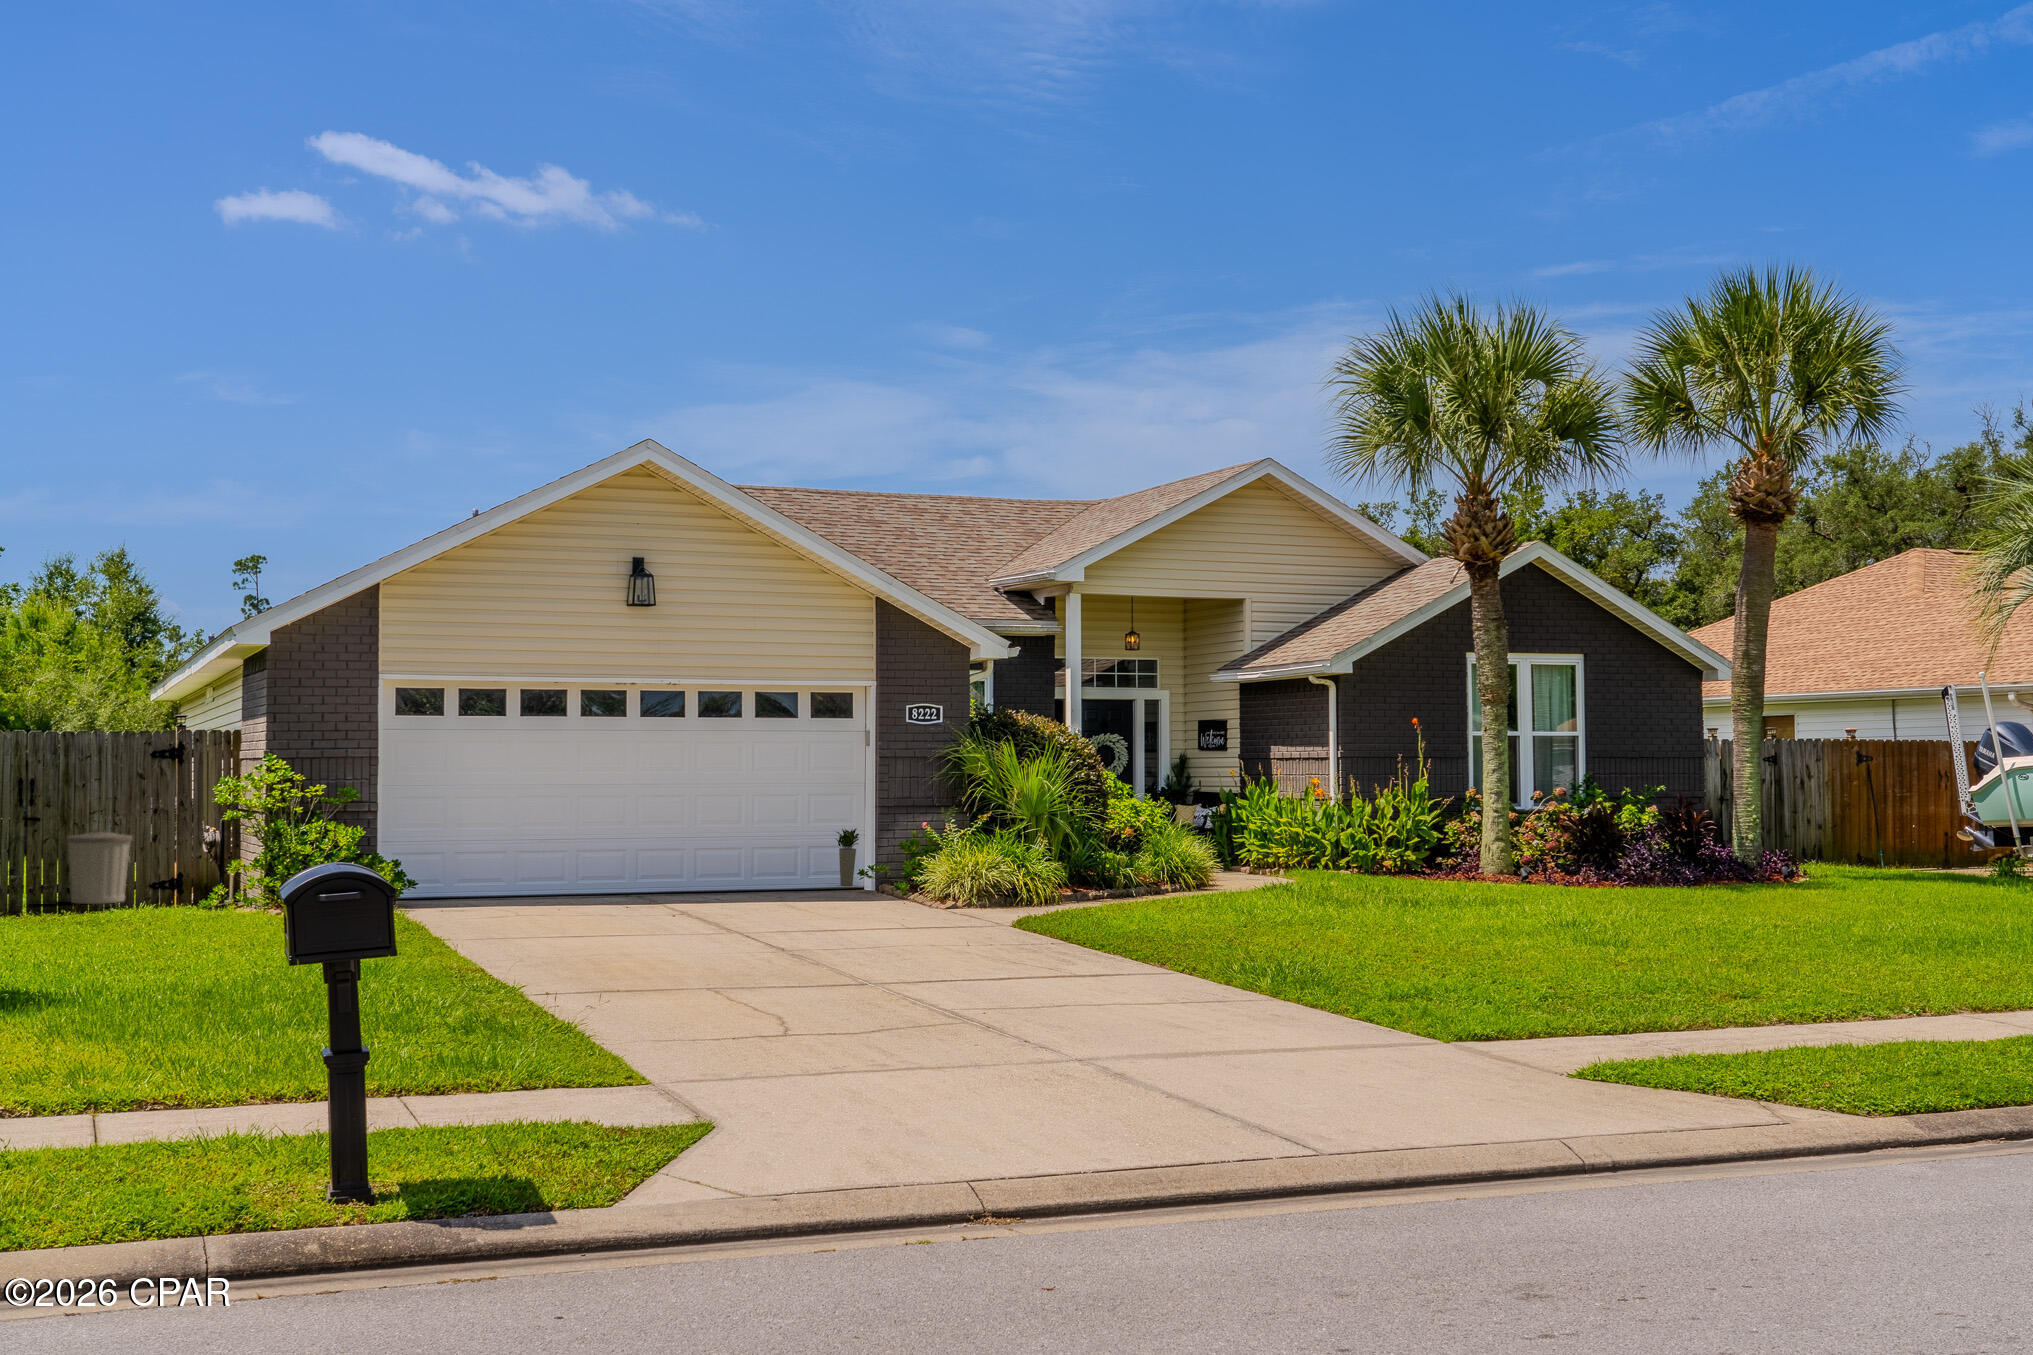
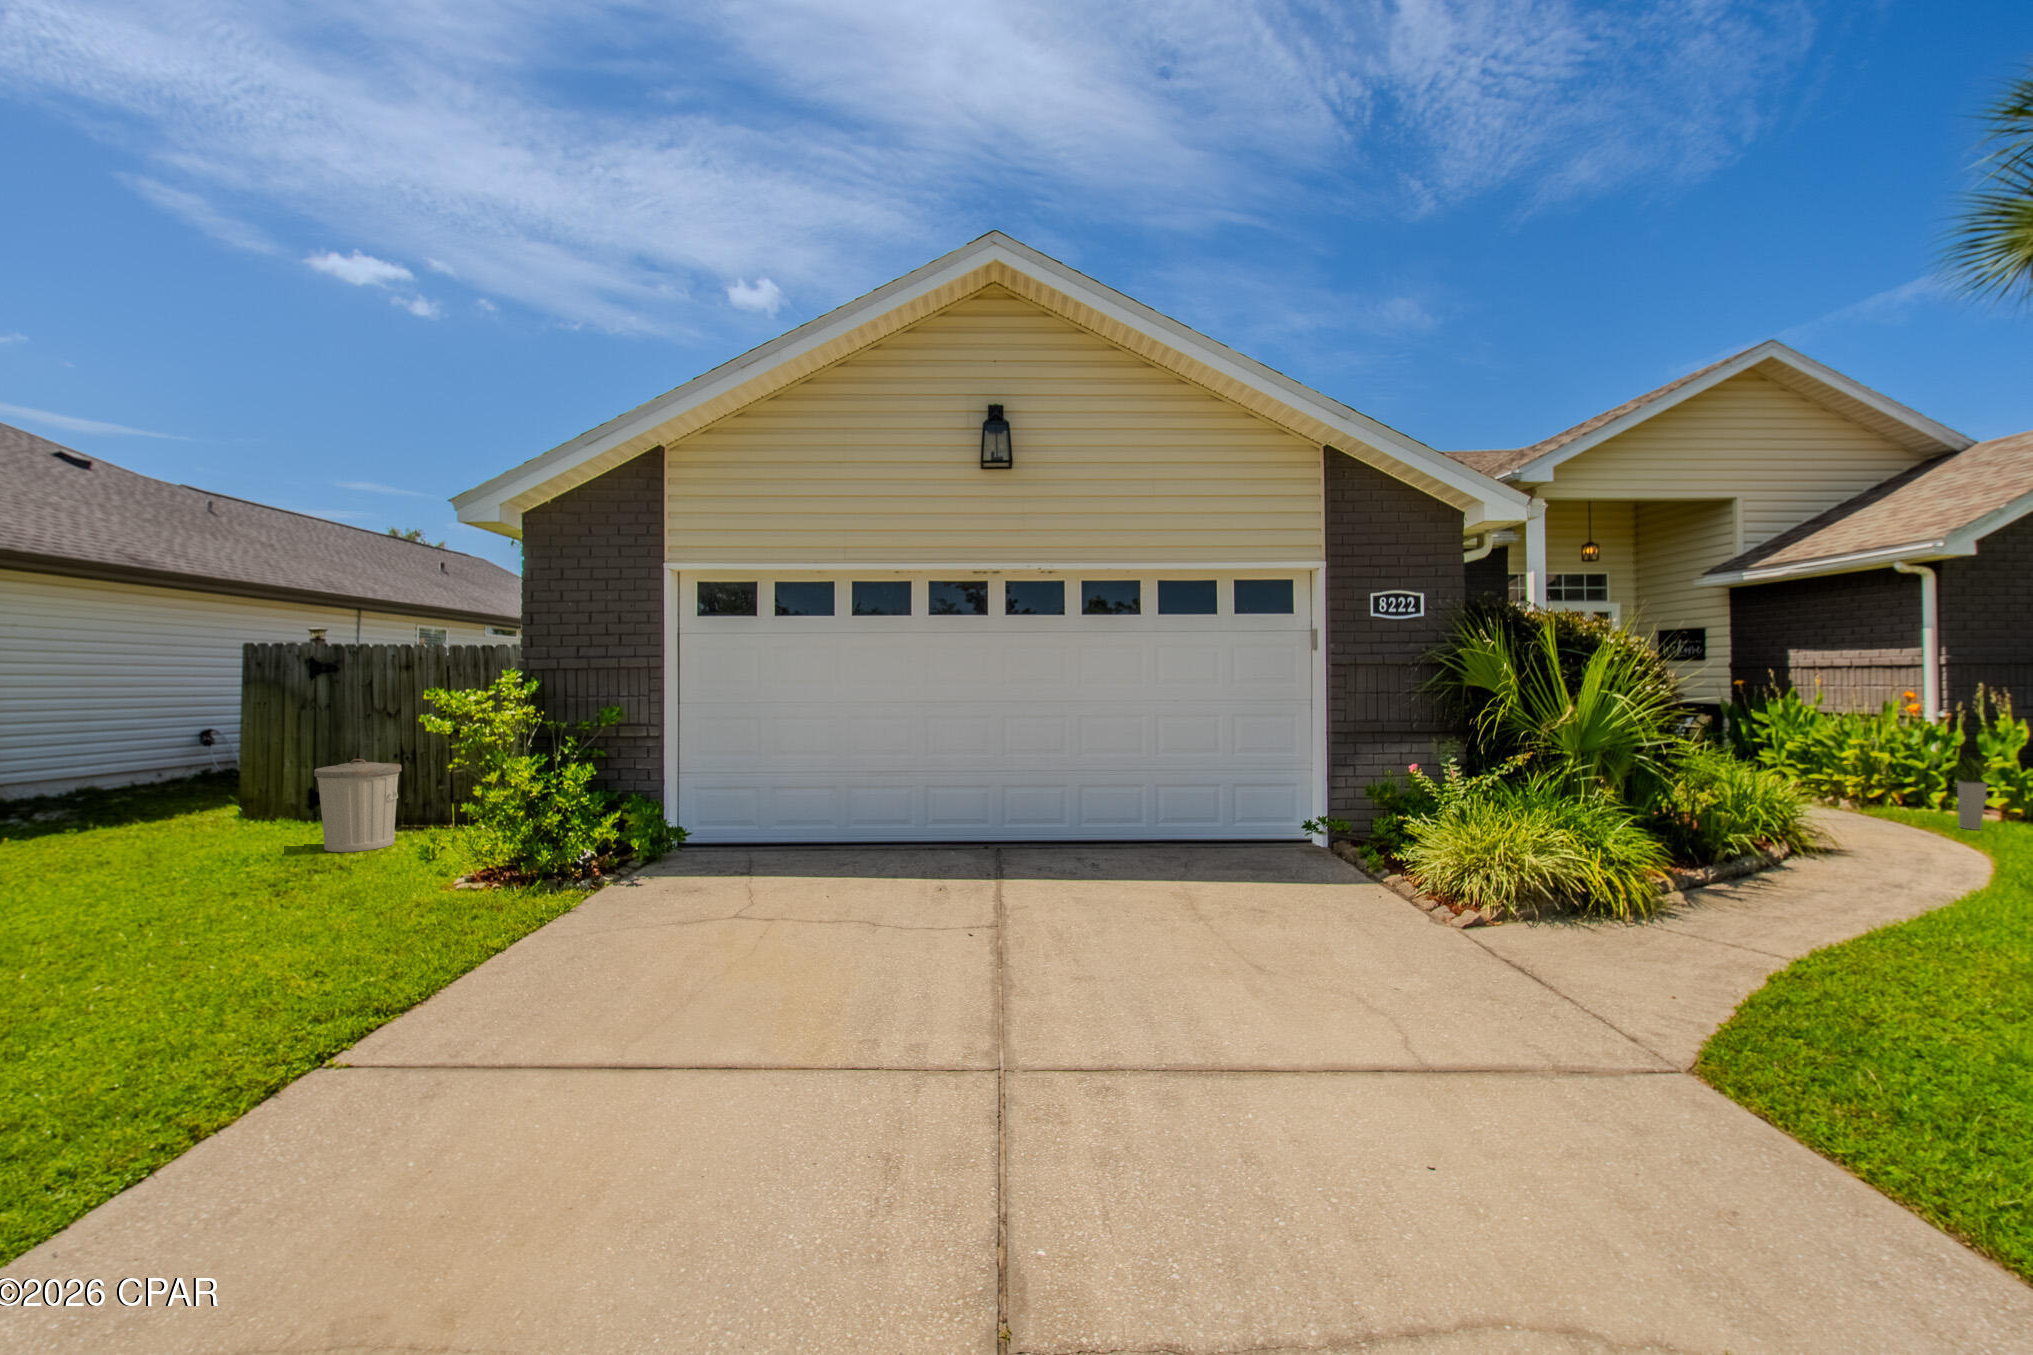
planter: present [836,828,859,885] -> present [1954,757,1992,830]

